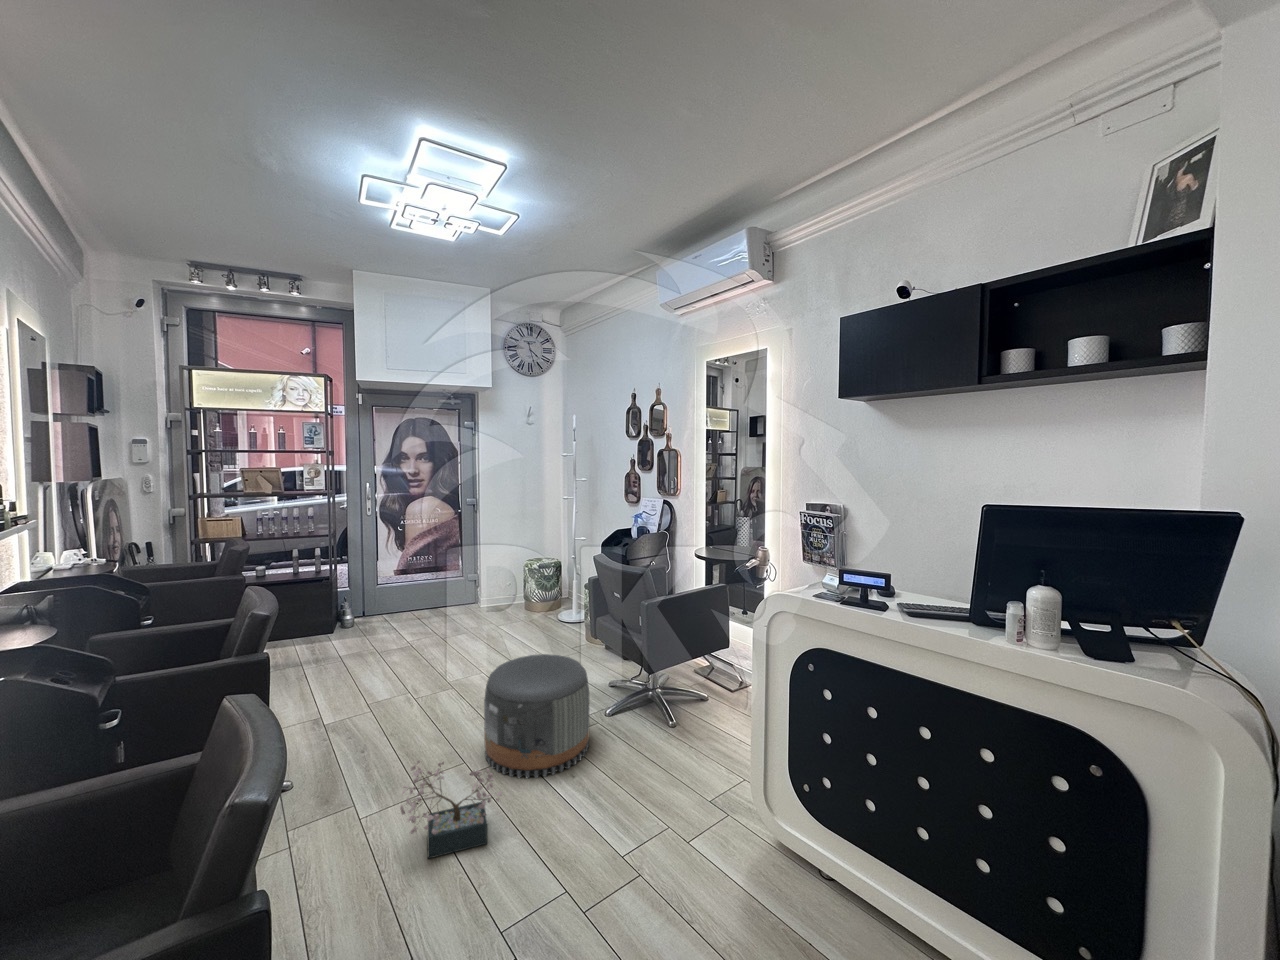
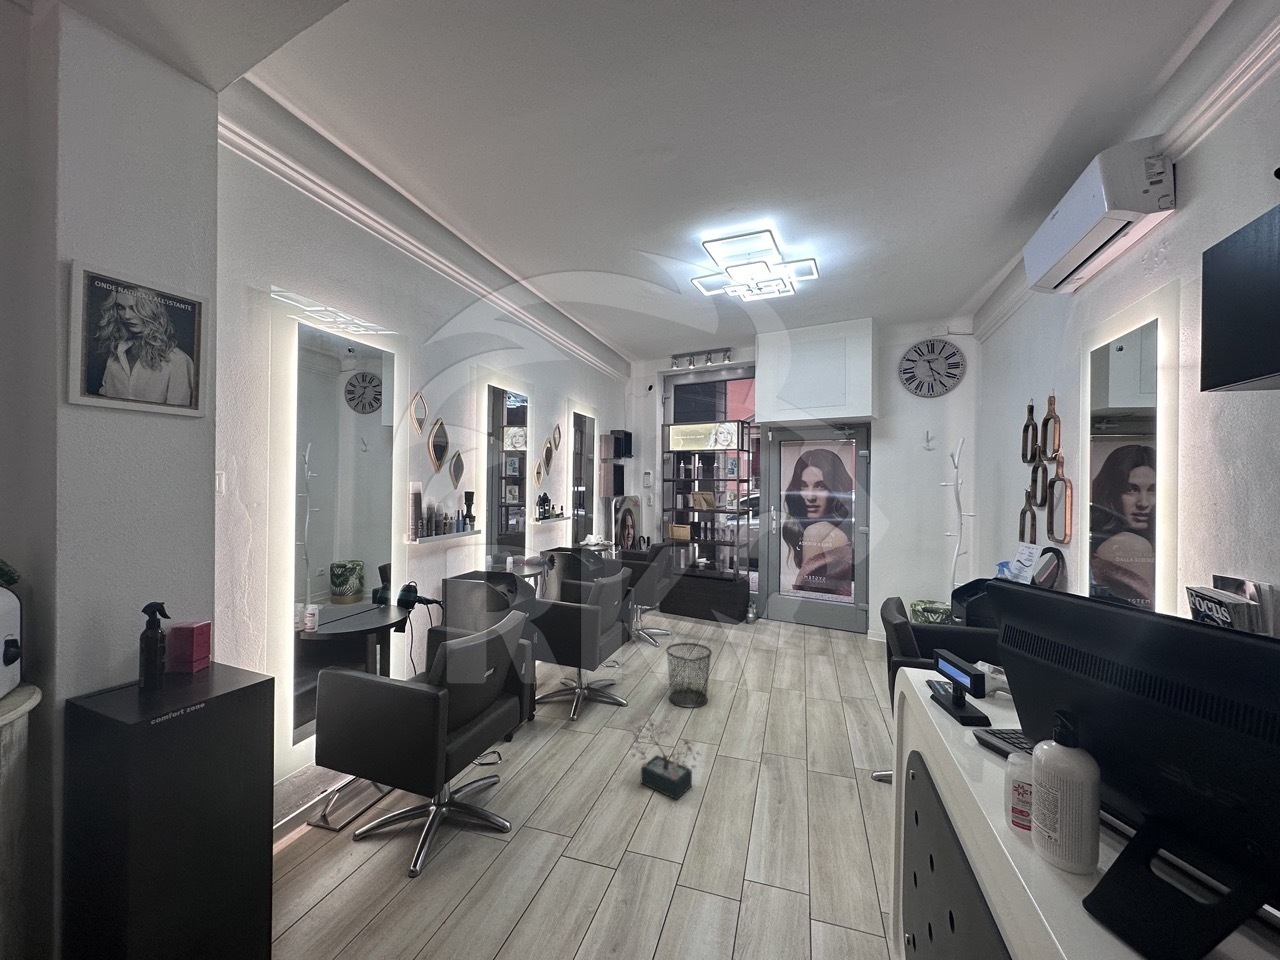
pouf: present [484,654,589,778] -> none [734,674,838,796]
waste bin: none [337,664,405,753] -> present [666,643,712,708]

